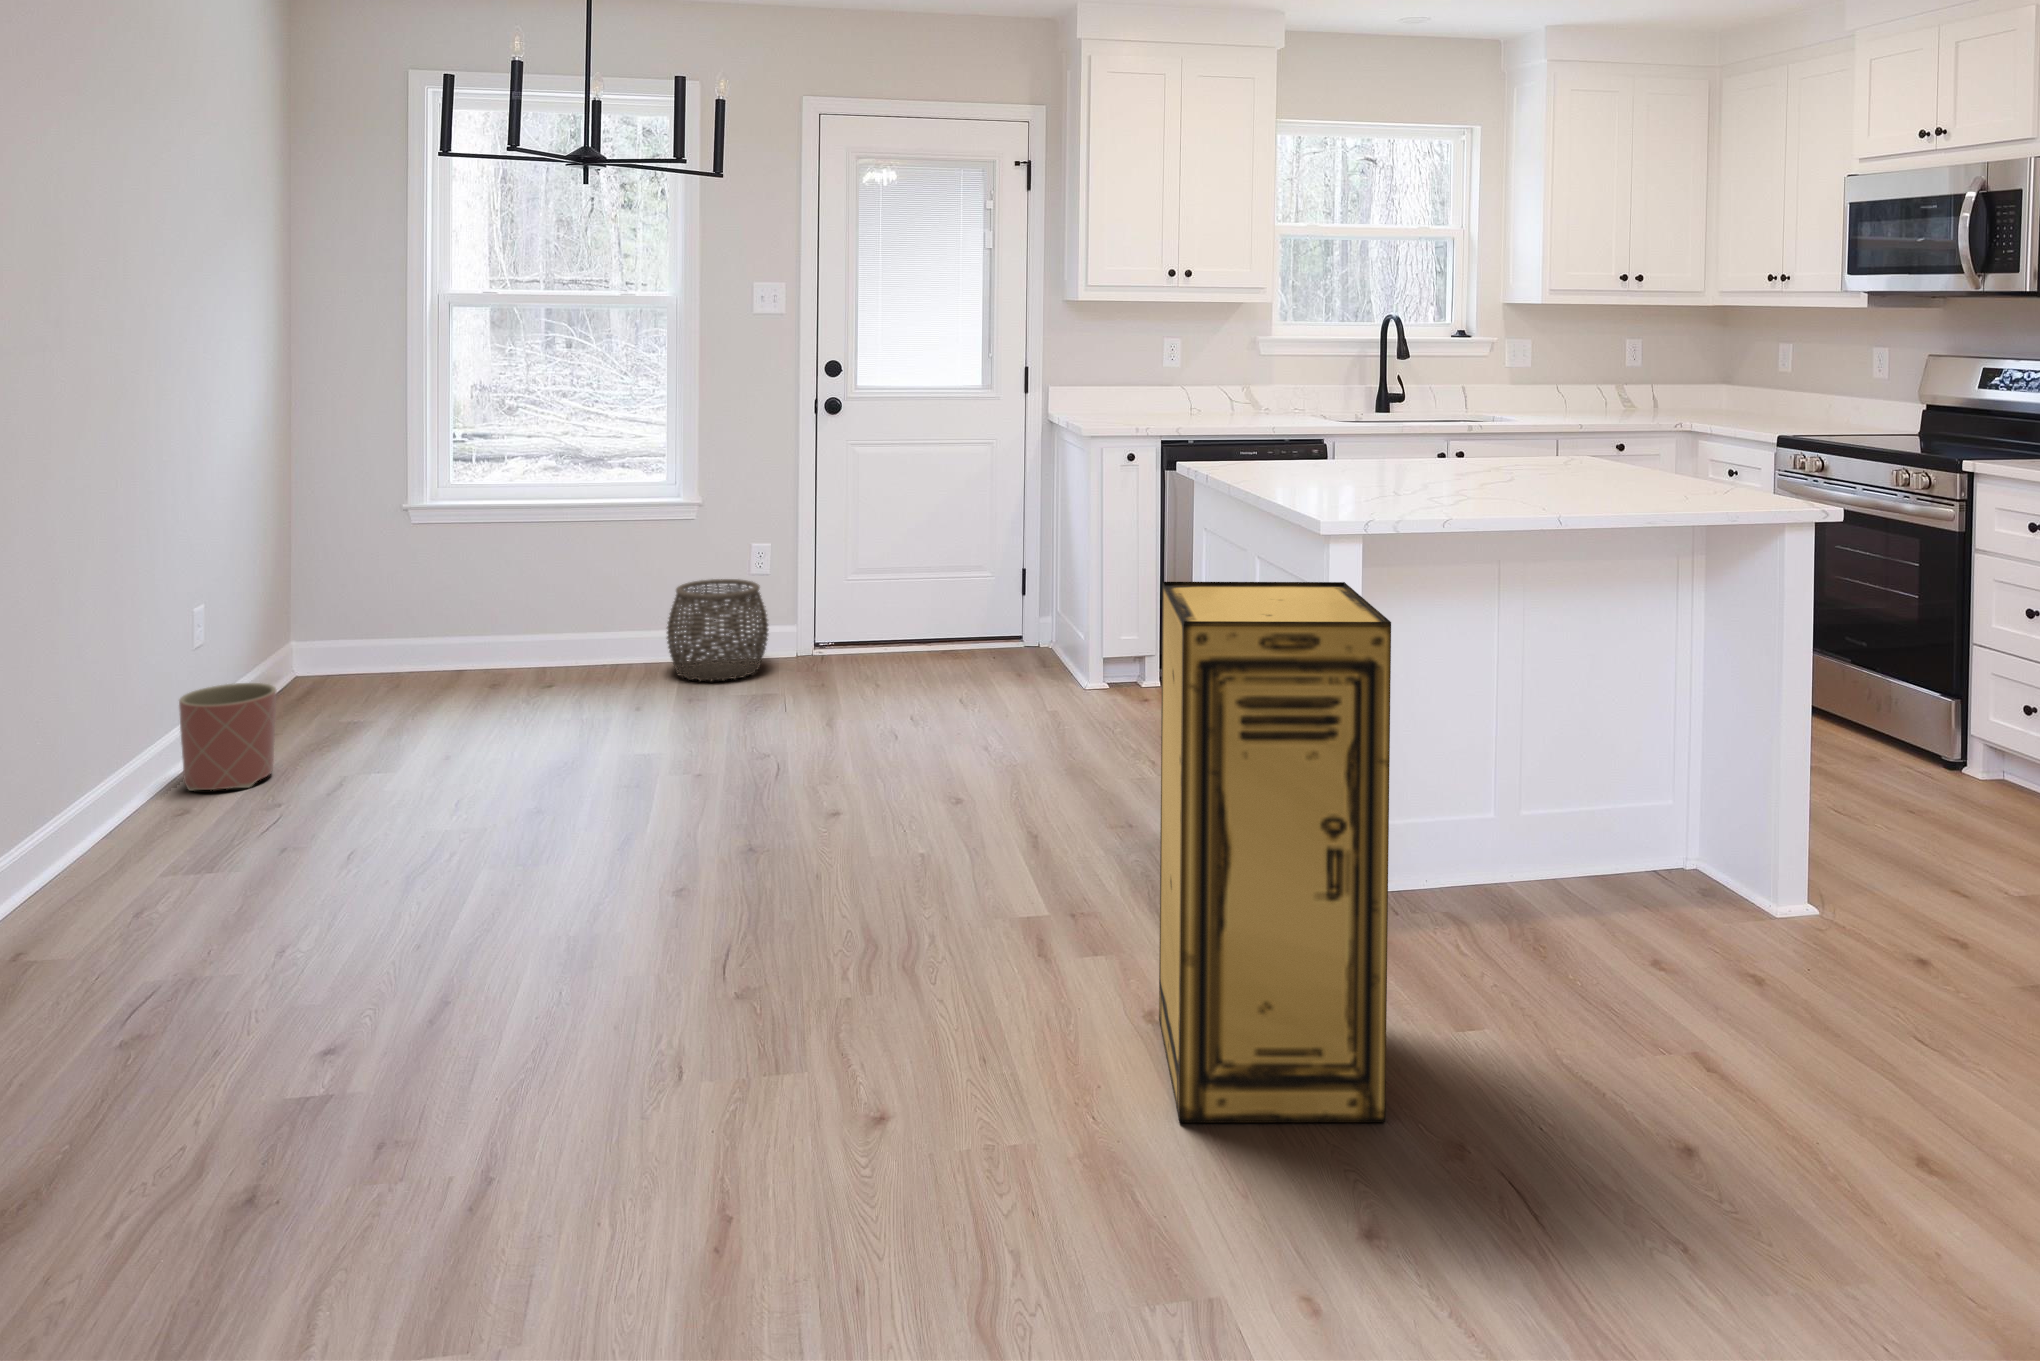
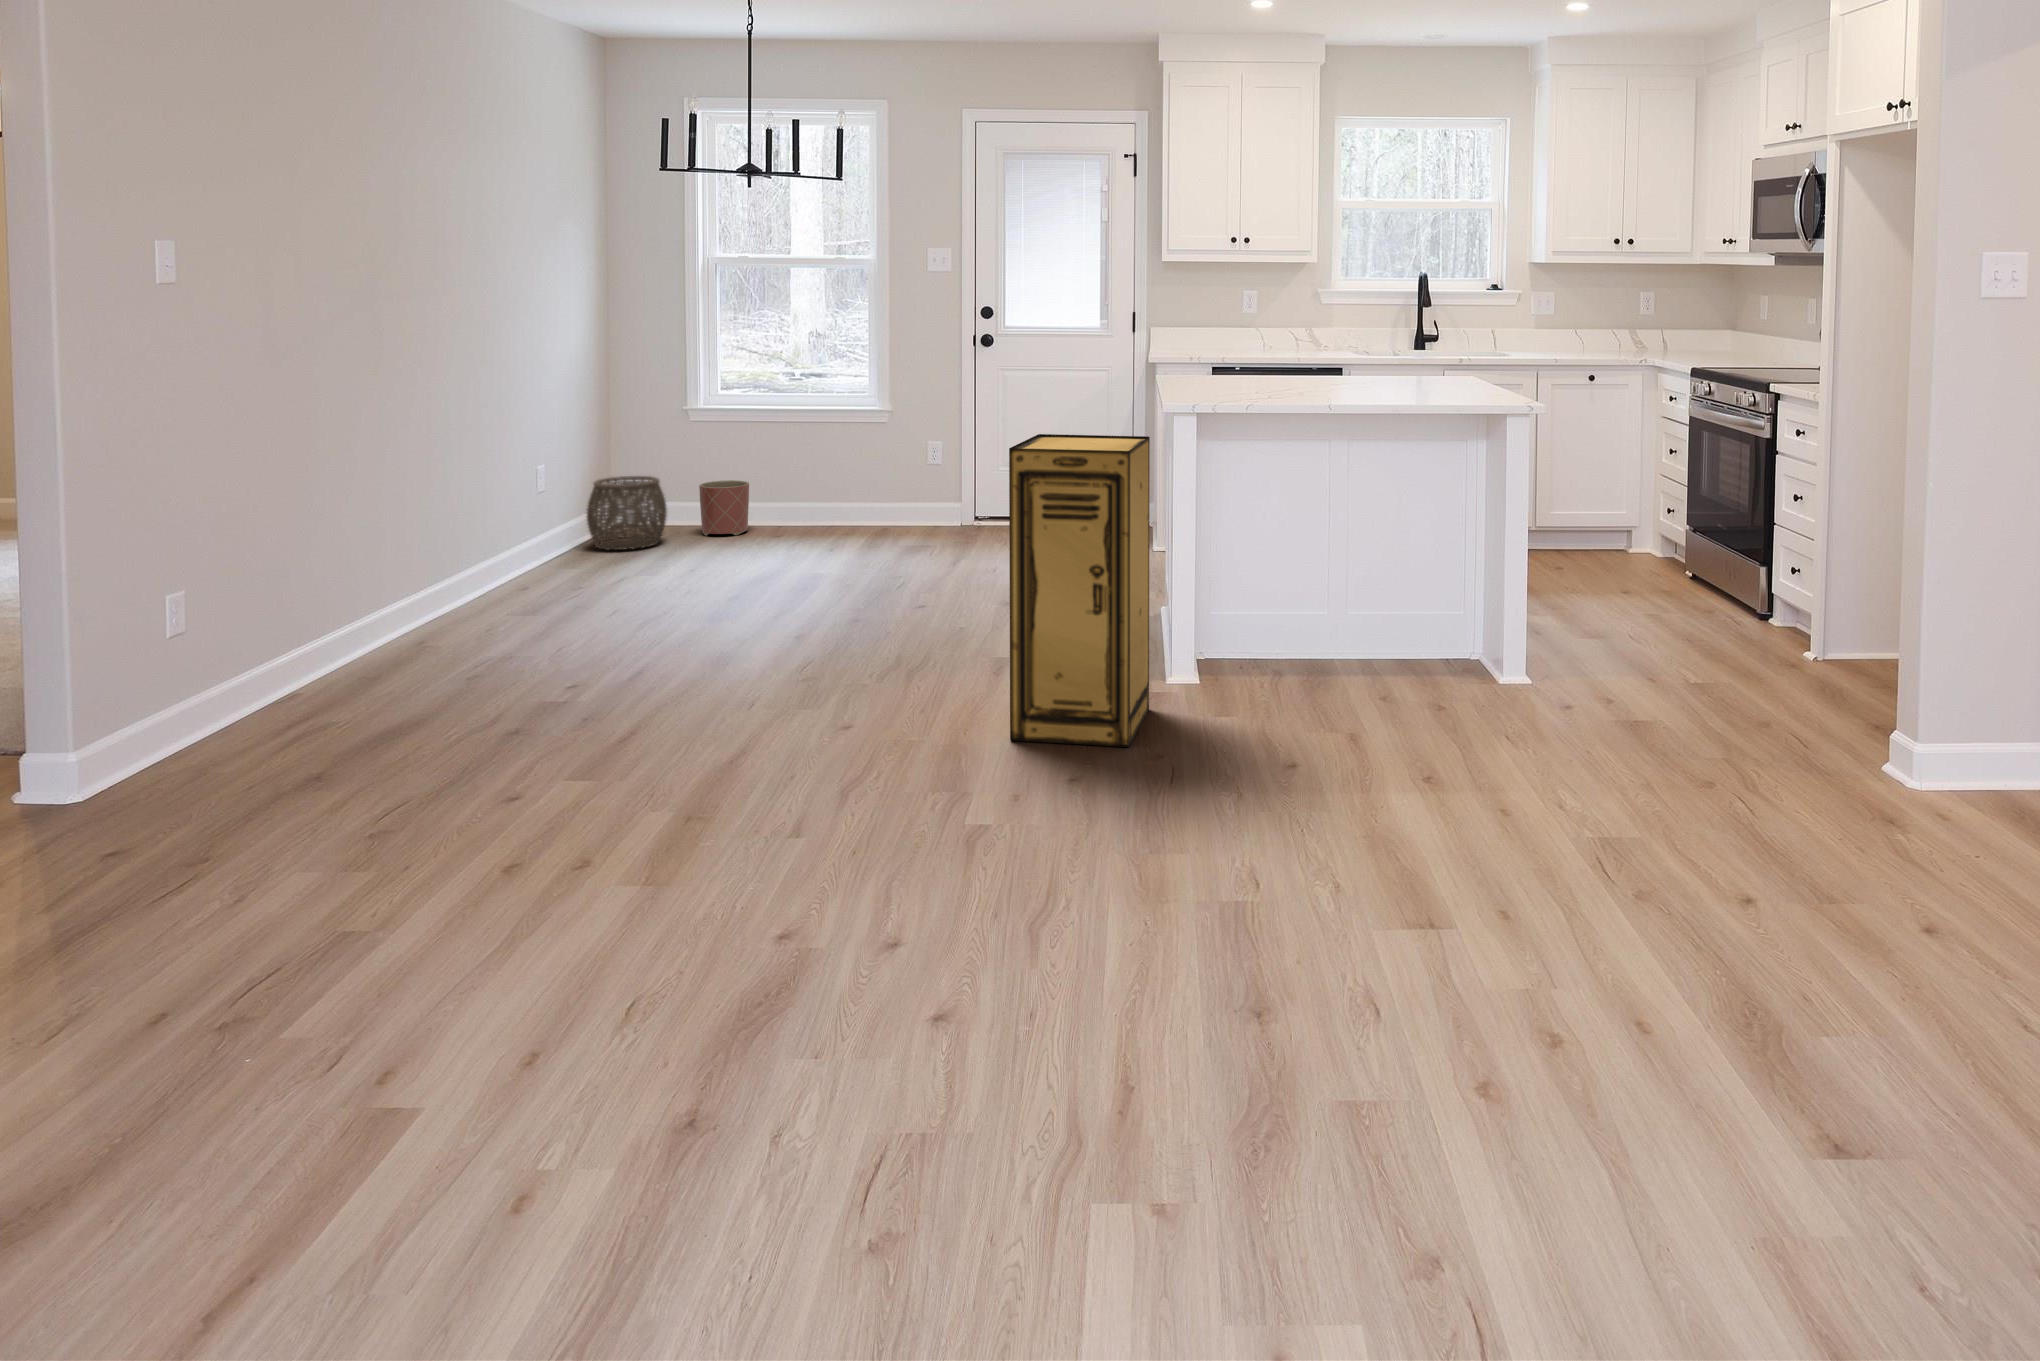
woven basket: present [667,579,768,681] -> present [587,476,667,550]
planter: present [179,683,276,791] -> present [699,480,749,536]

